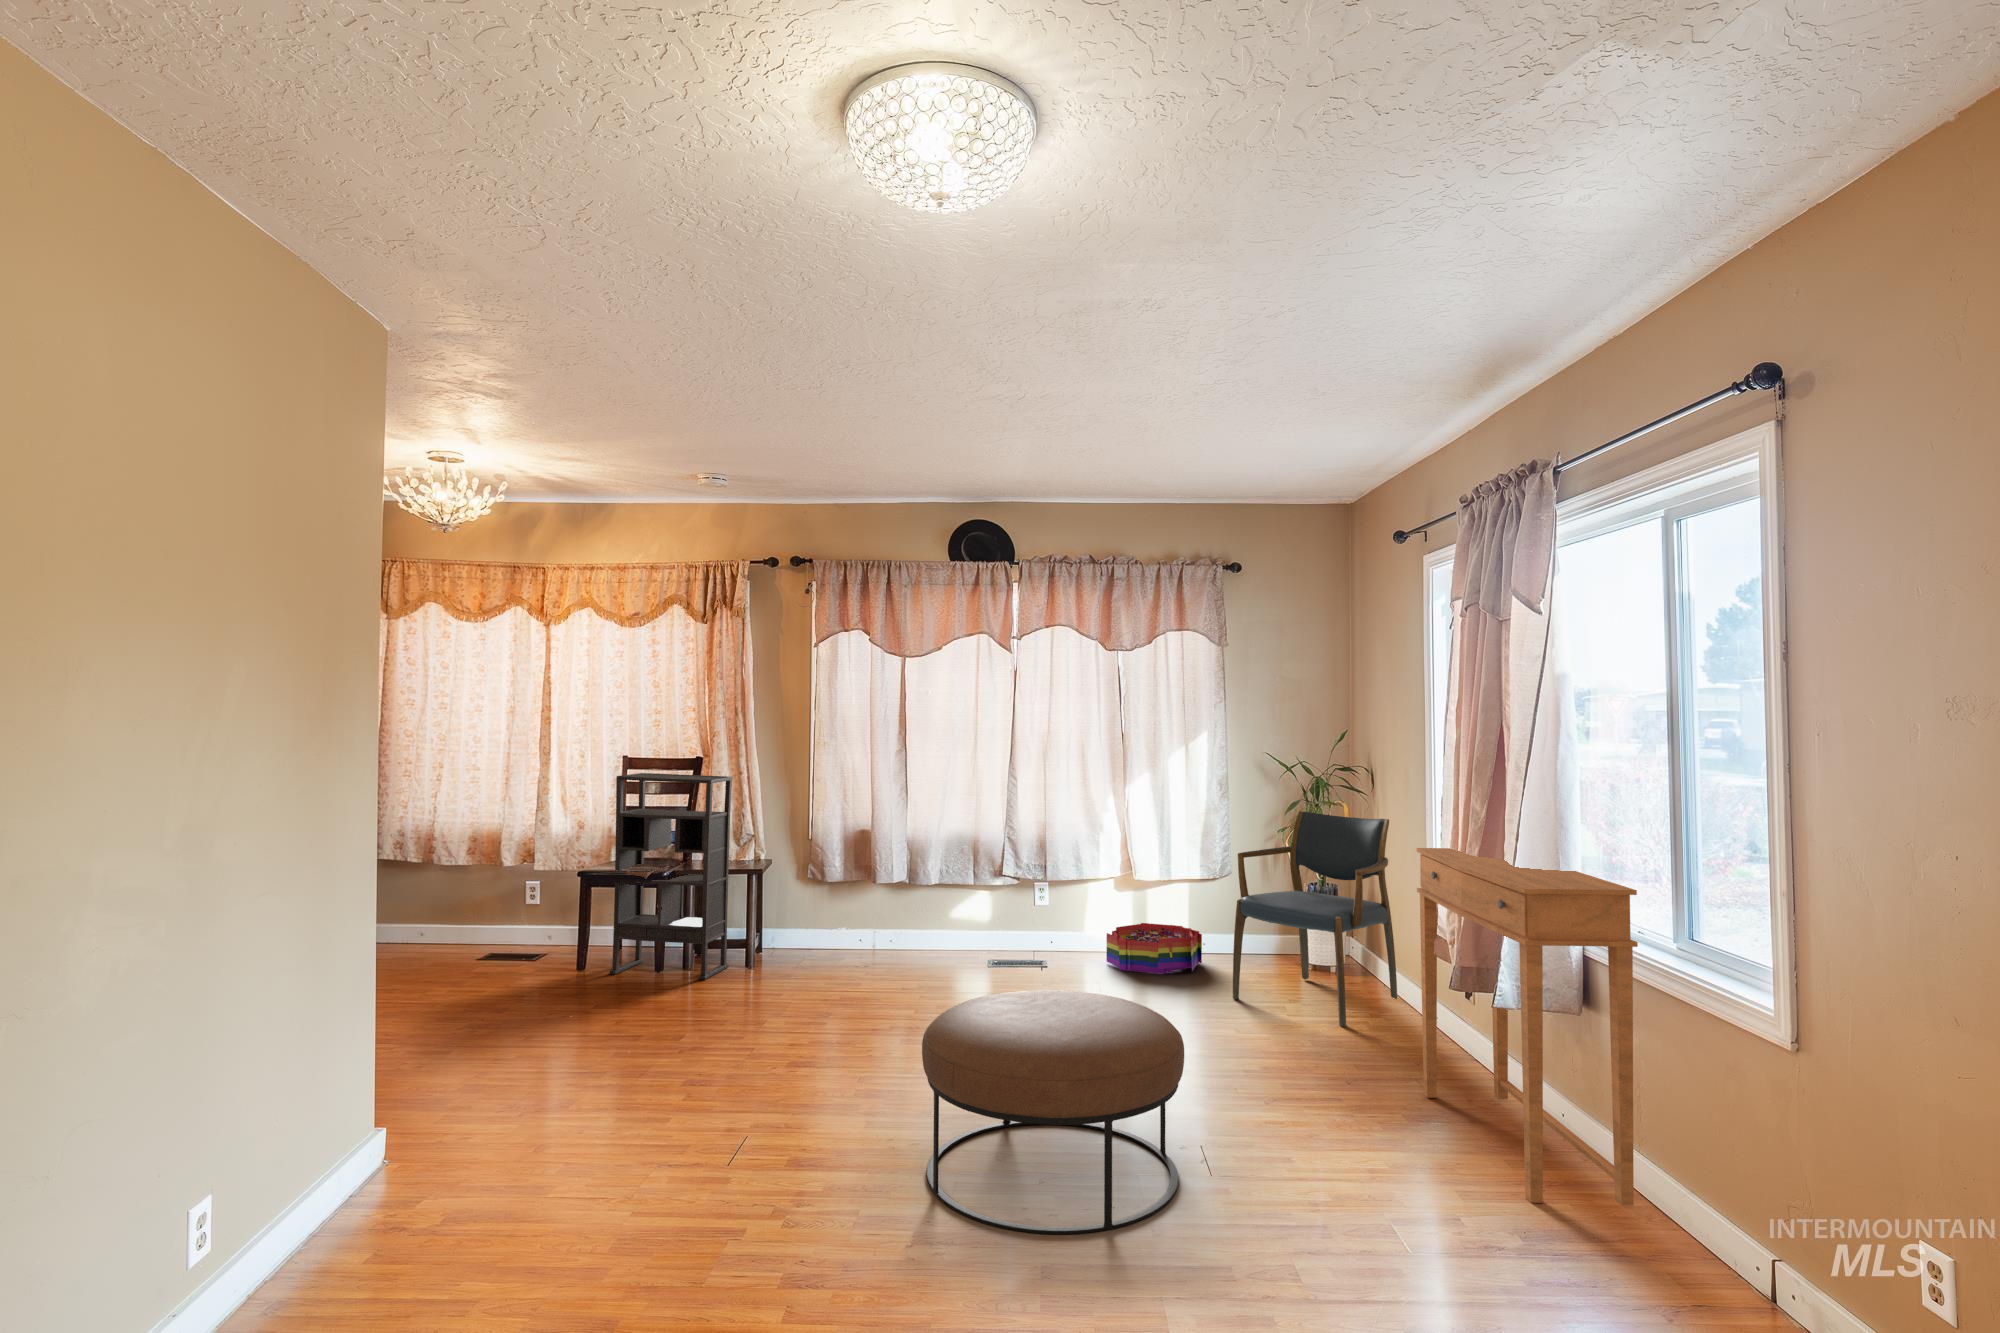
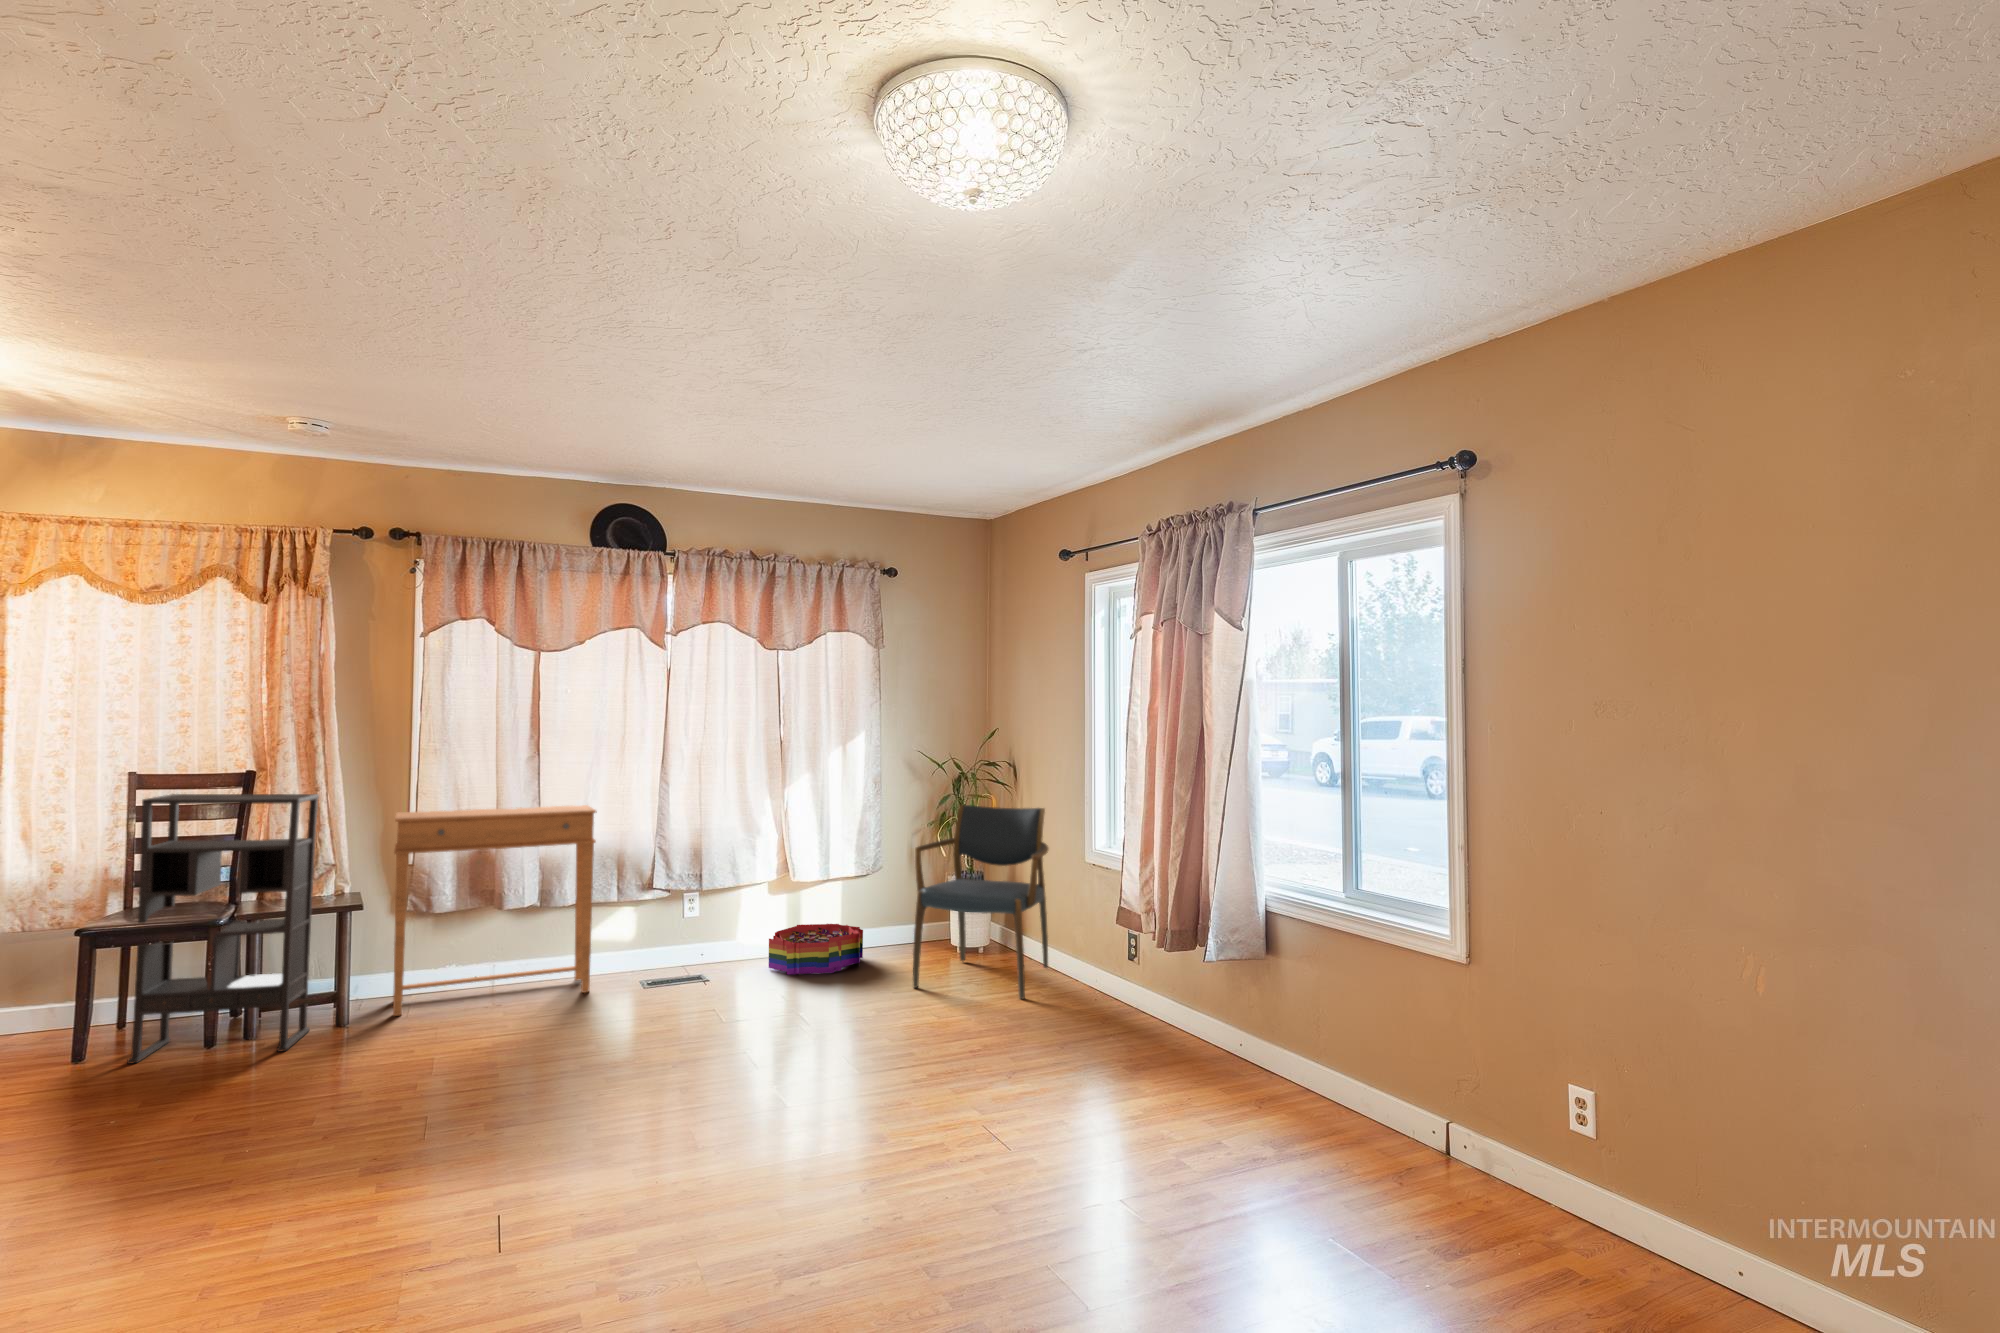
side table: present [1416,848,1638,1205] -> present [393,805,597,1016]
ottoman: present [922,990,1184,1234] -> none [727,997,999,1250]

